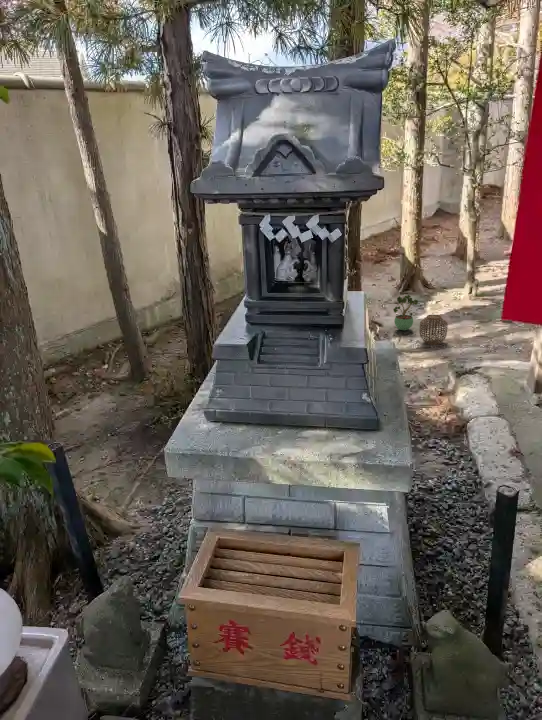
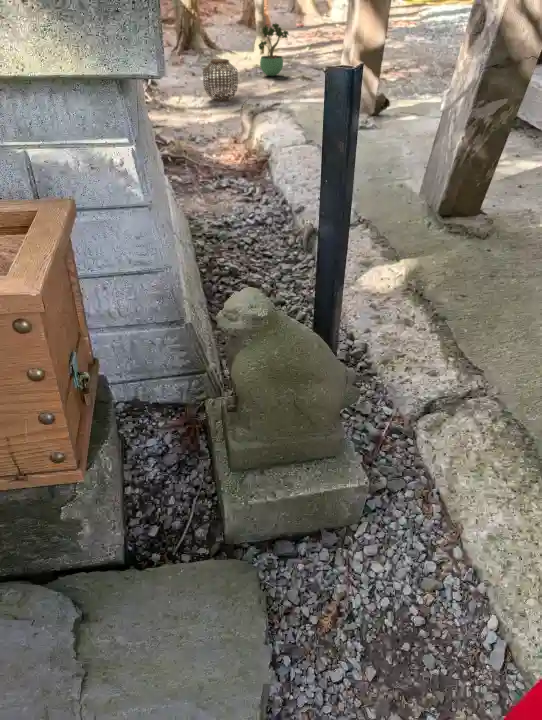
potted plant: present [393,295,418,330] -> present [258,24,288,76]

